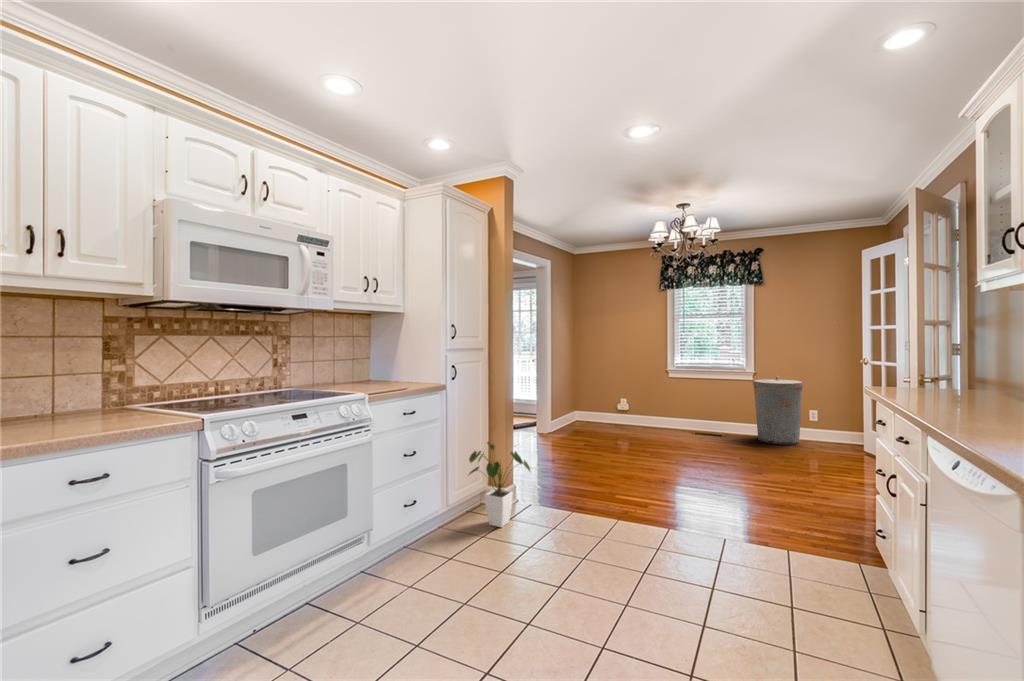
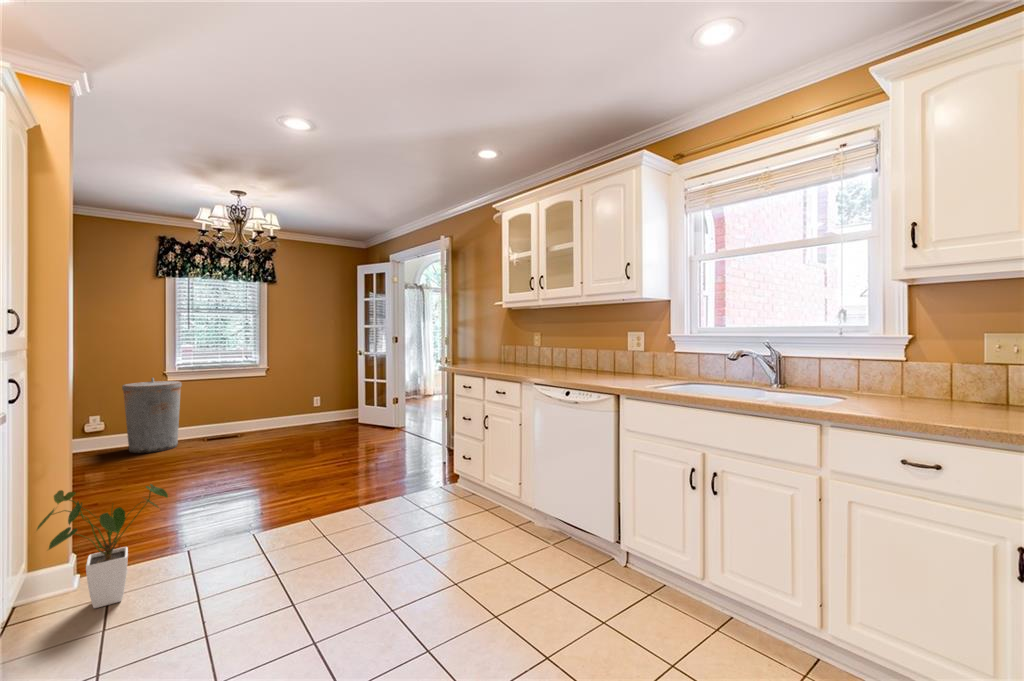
trash can: present [753,376,803,445] -> present [122,378,182,453]

